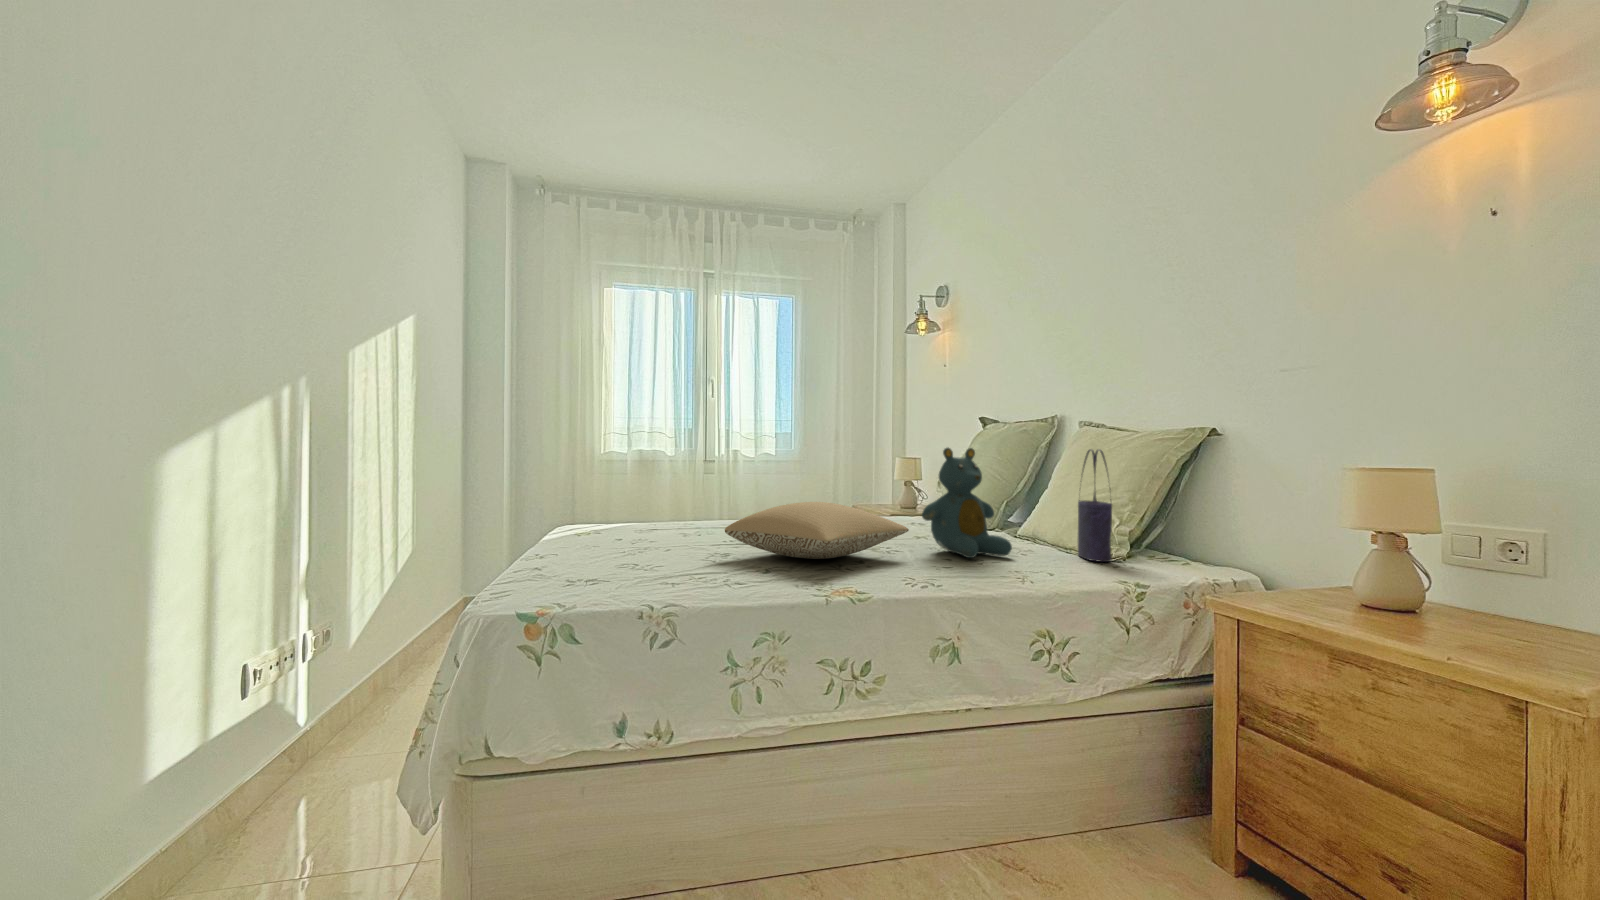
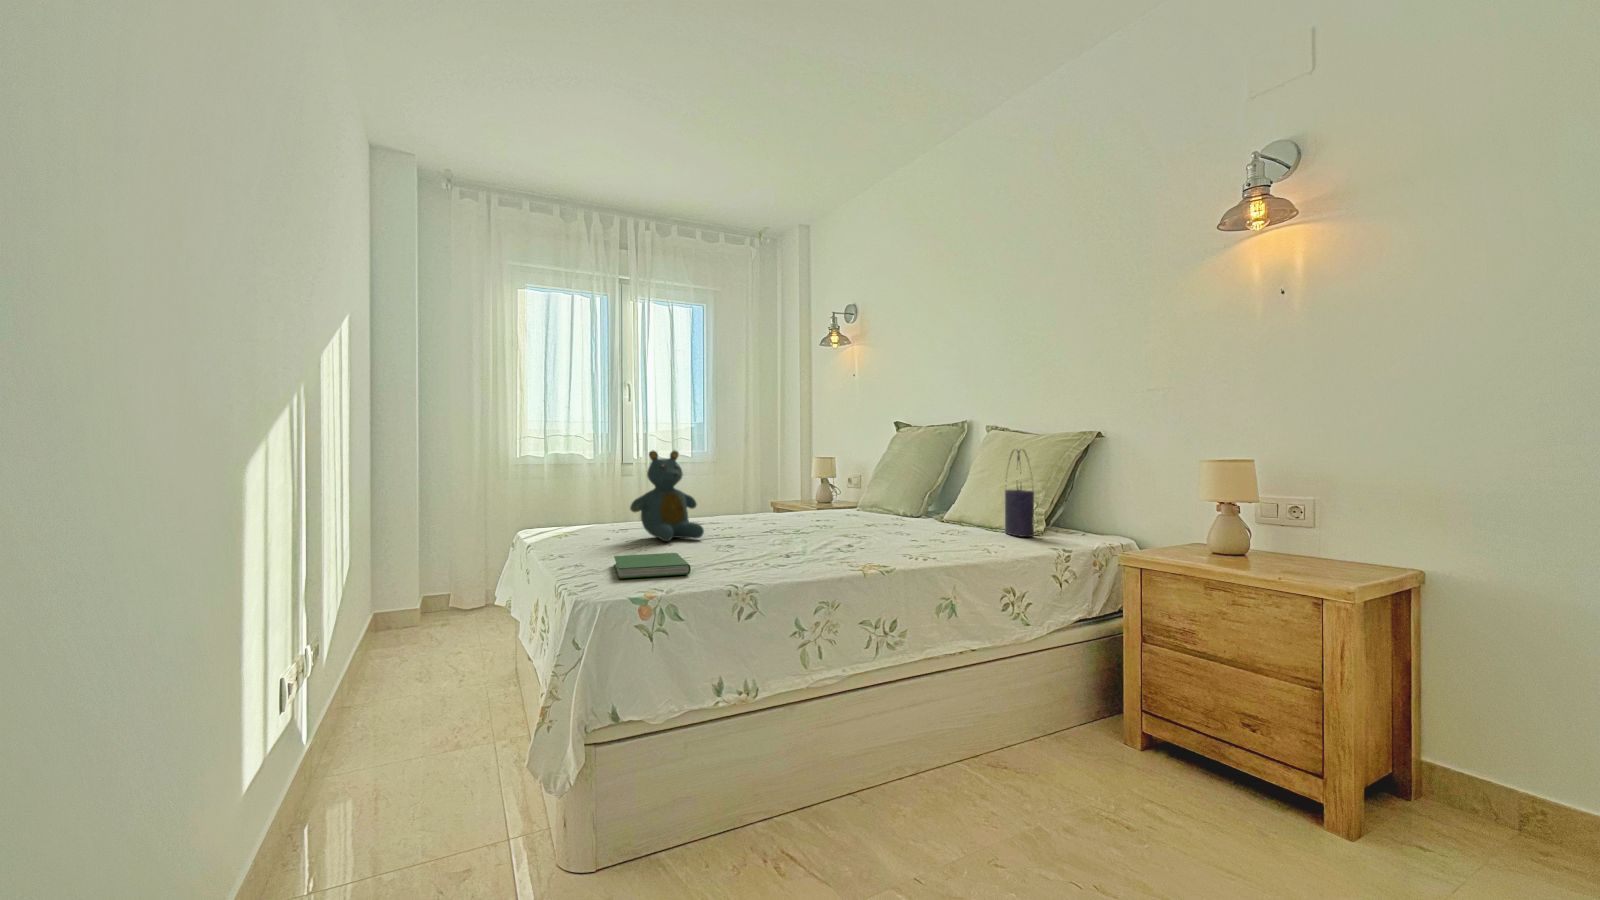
teddy bear: present [922,448,1012,558] -> present [630,451,704,541]
pillow: present [725,502,909,559] -> none [736,498,884,546]
hardcover book: none [539,559,640,586] -> present [614,553,691,579]

